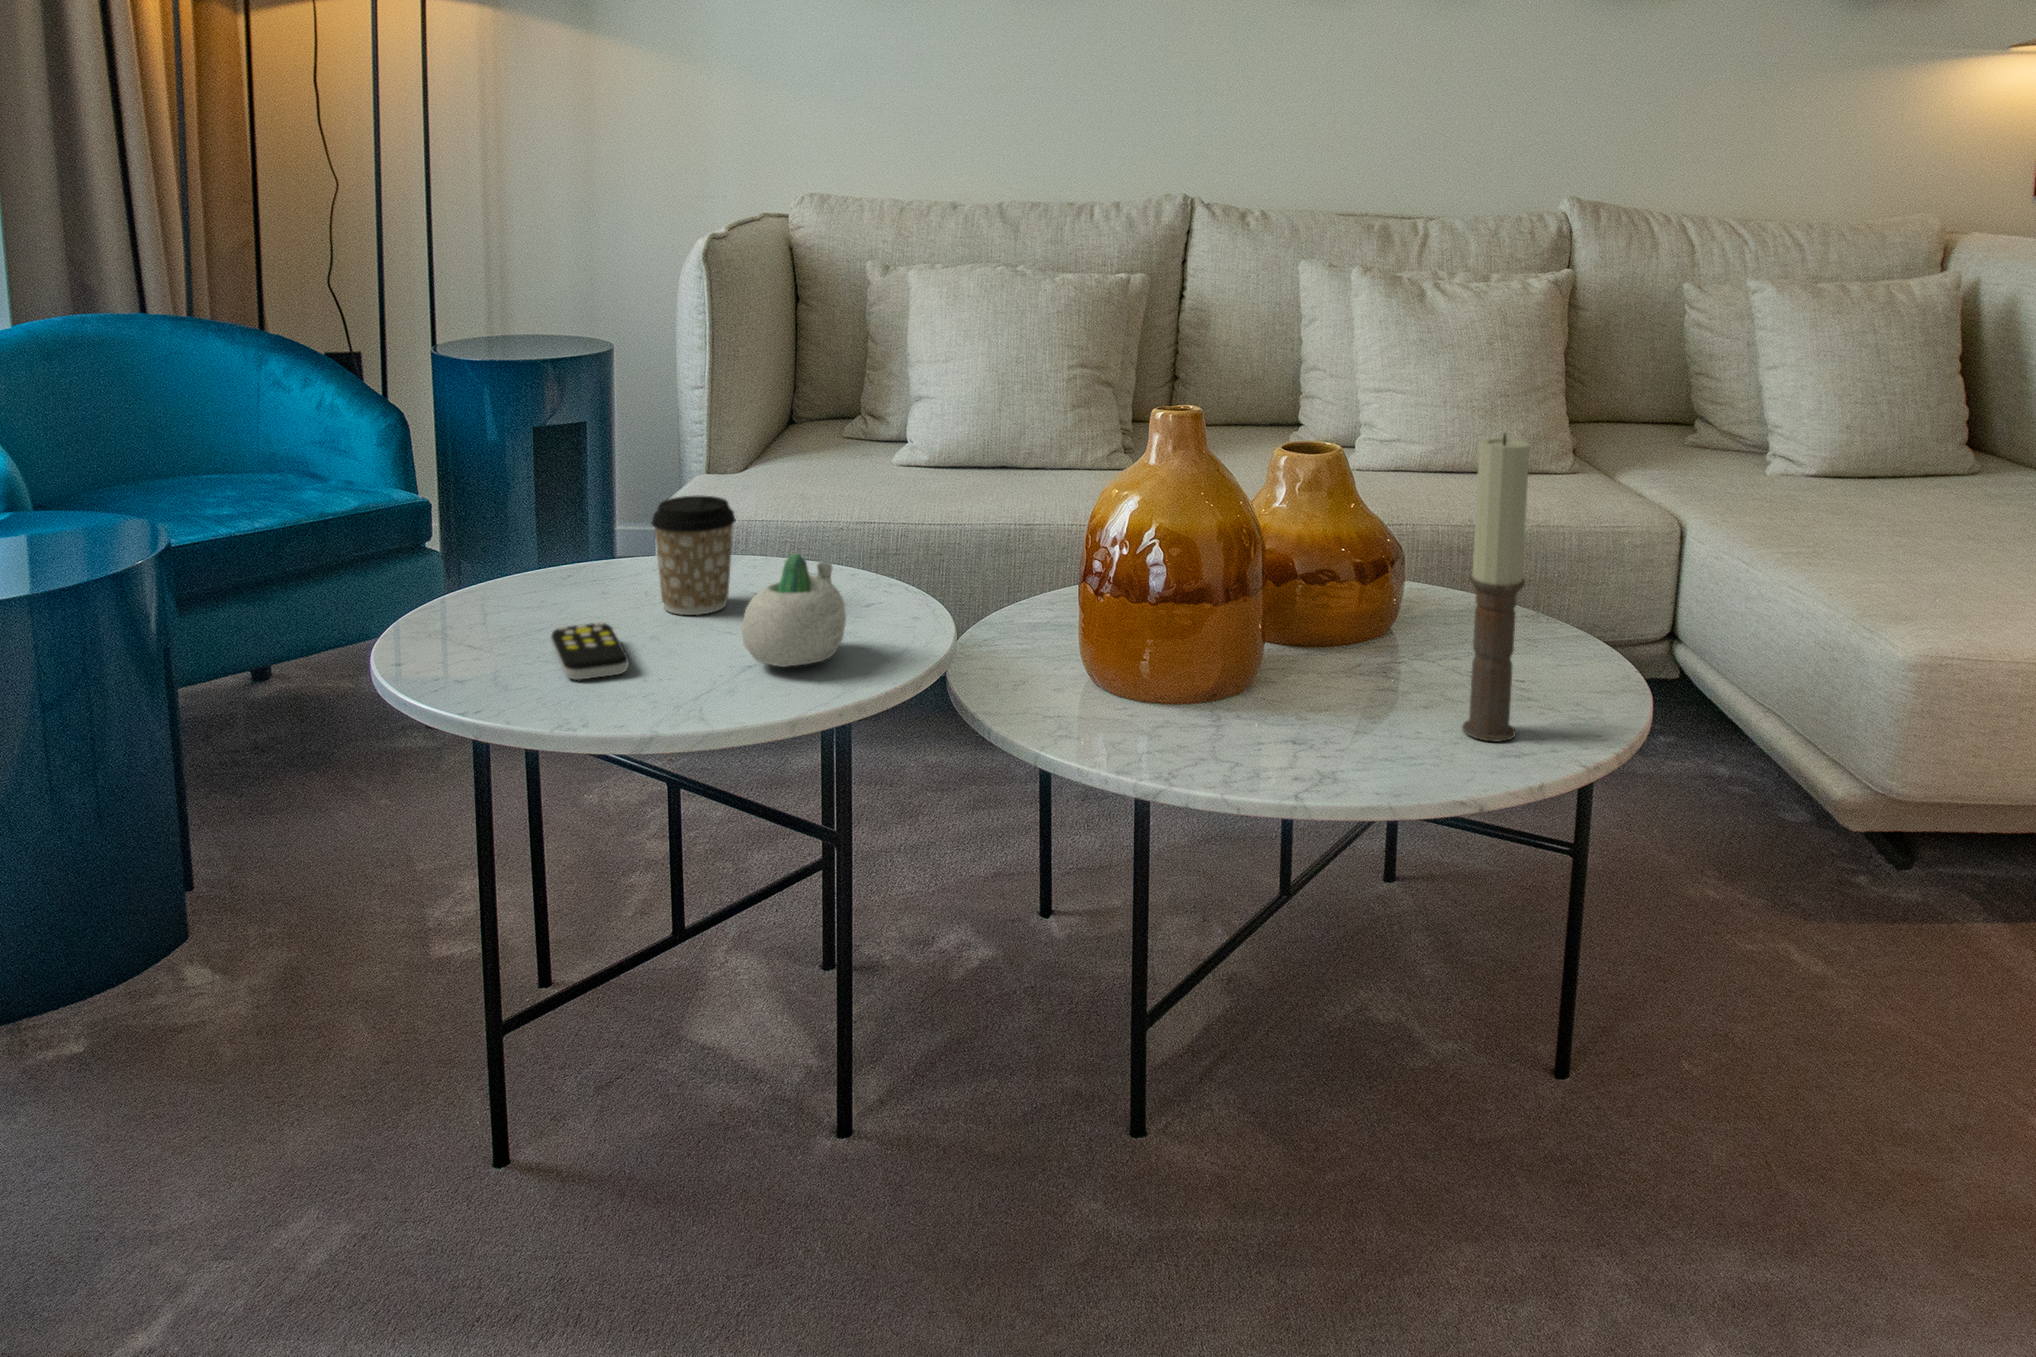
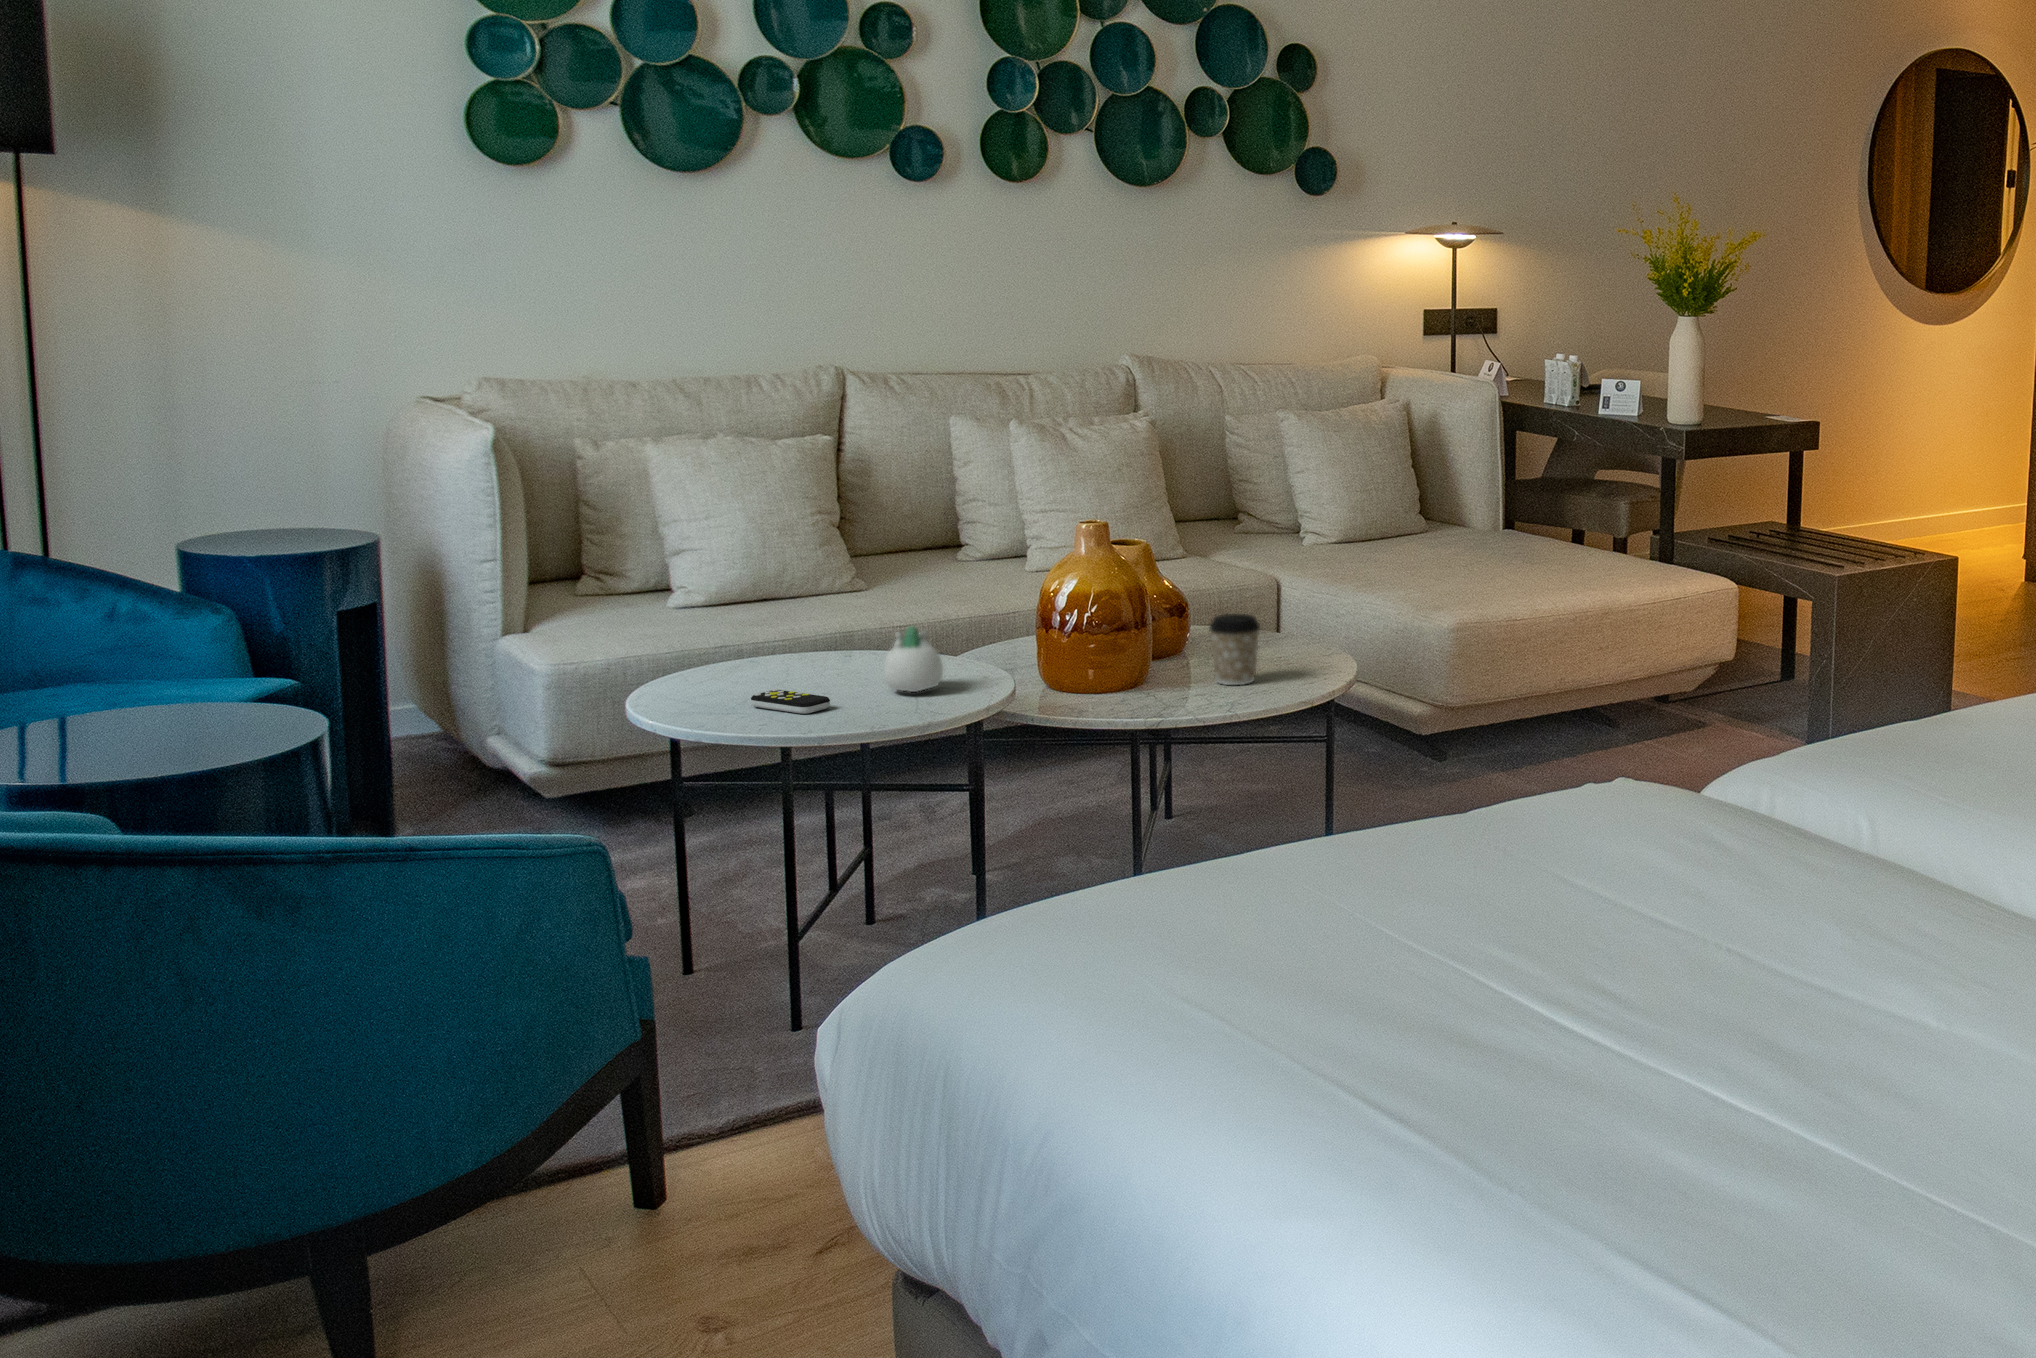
candle: present [1462,434,1530,741] -> none [1275,513,1302,671]
coffee cup: present [652,496,736,615] -> present [1210,614,1260,685]

